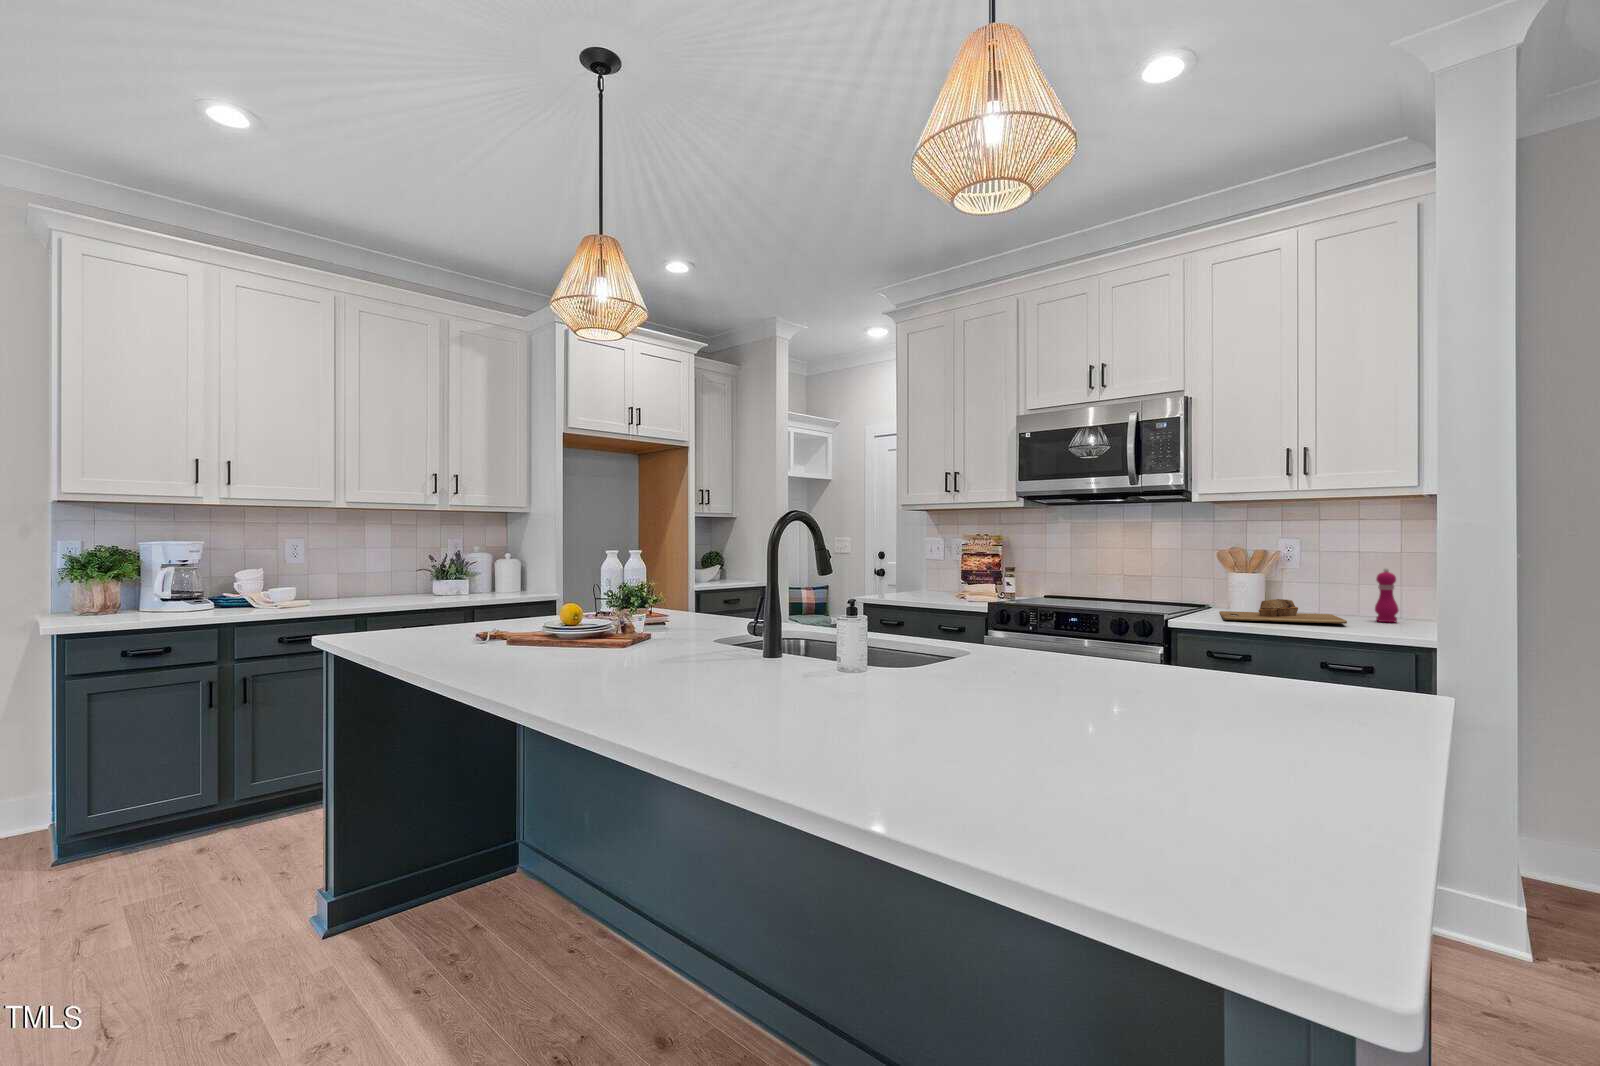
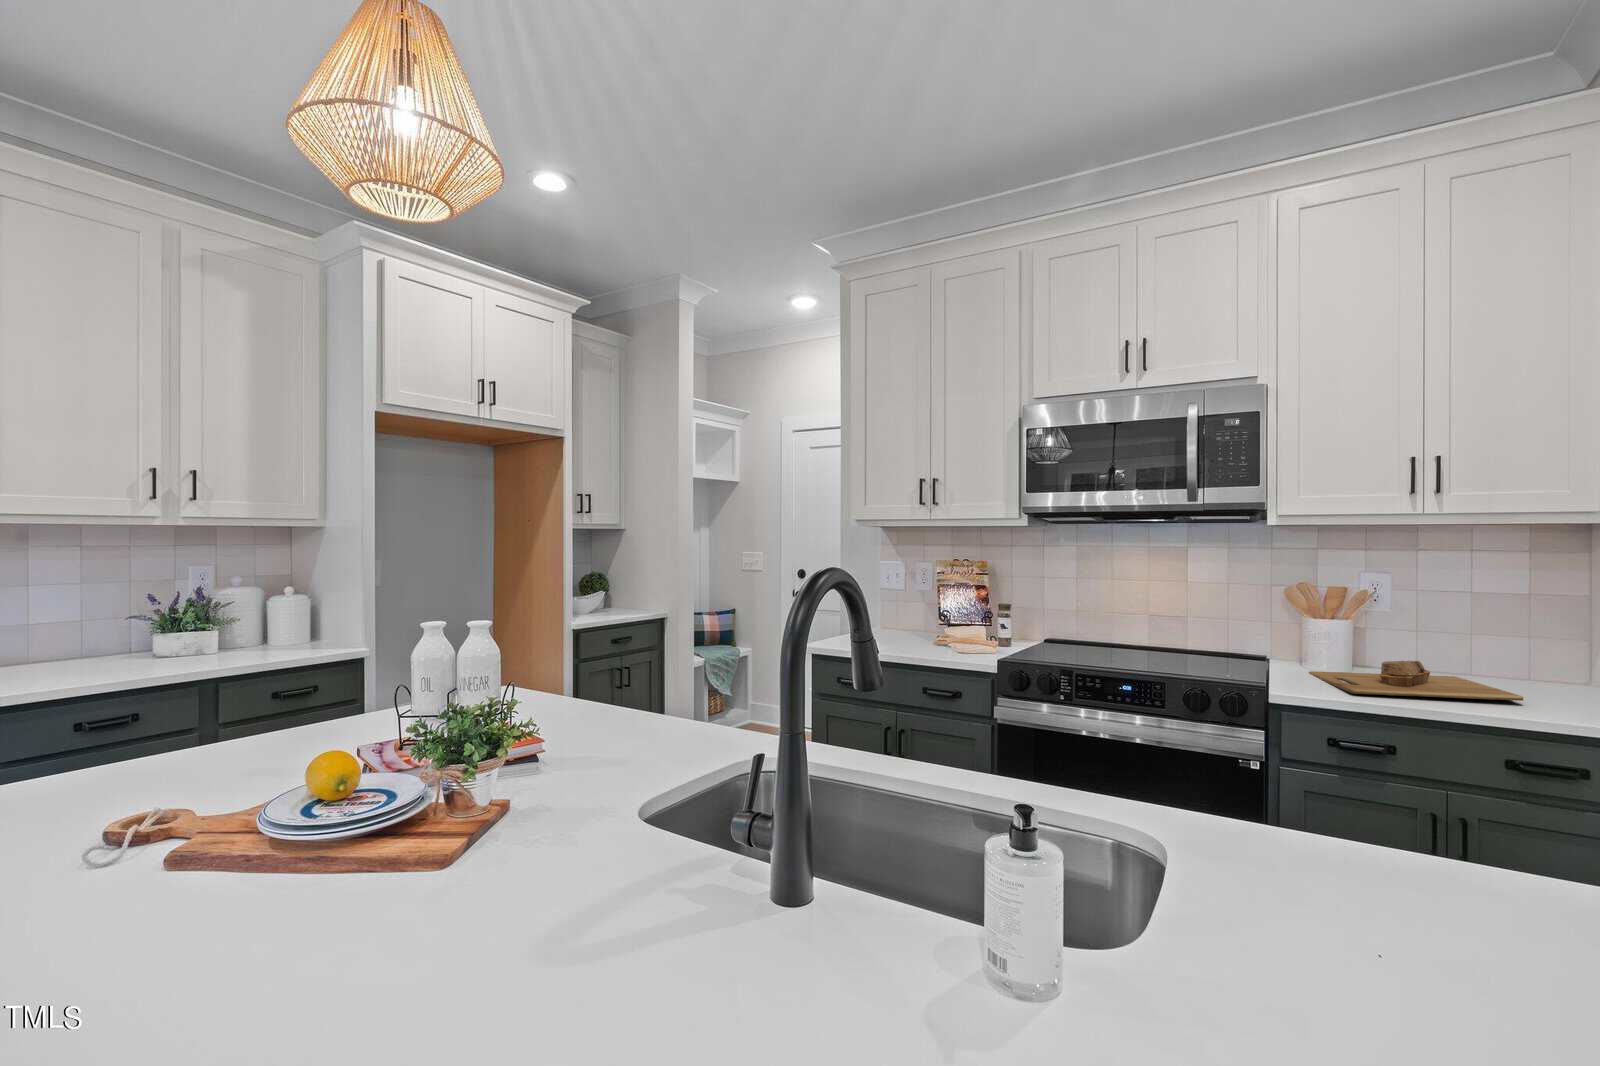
pepper mill: present [1375,568,1399,622] -> none [1525,619,1561,692]

